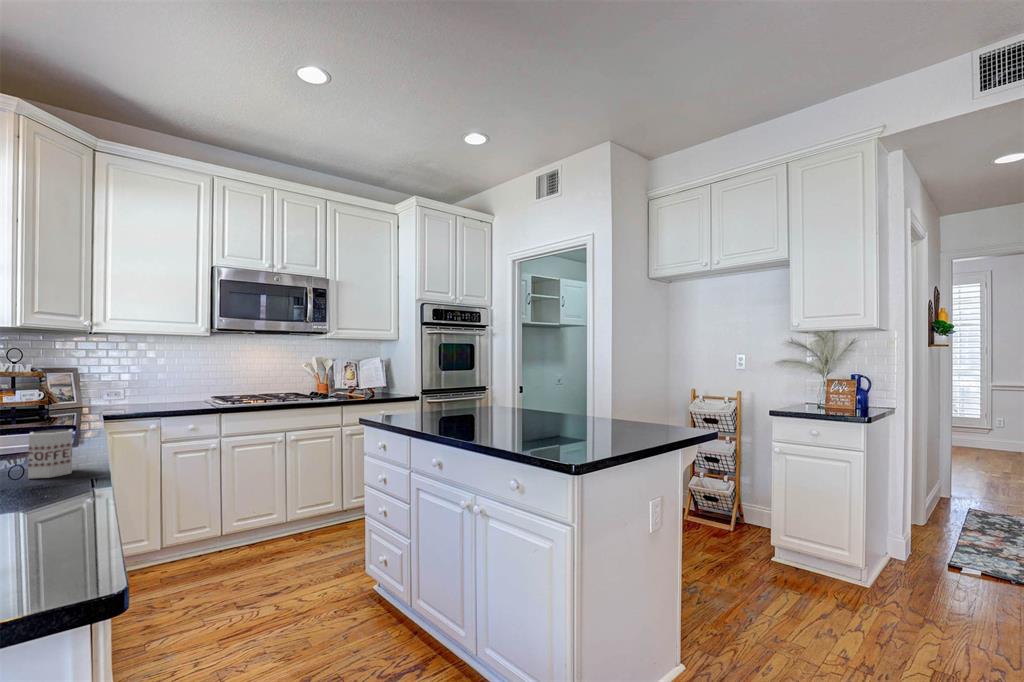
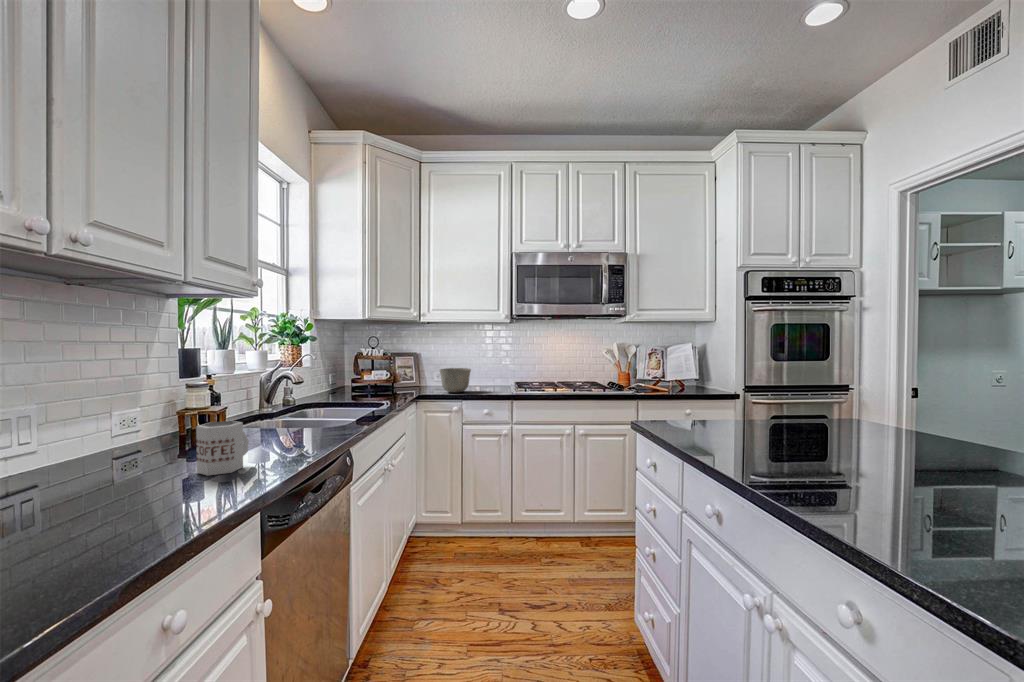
ceramic bowl: none [131,384,172,411] -> present [440,368,471,393]

